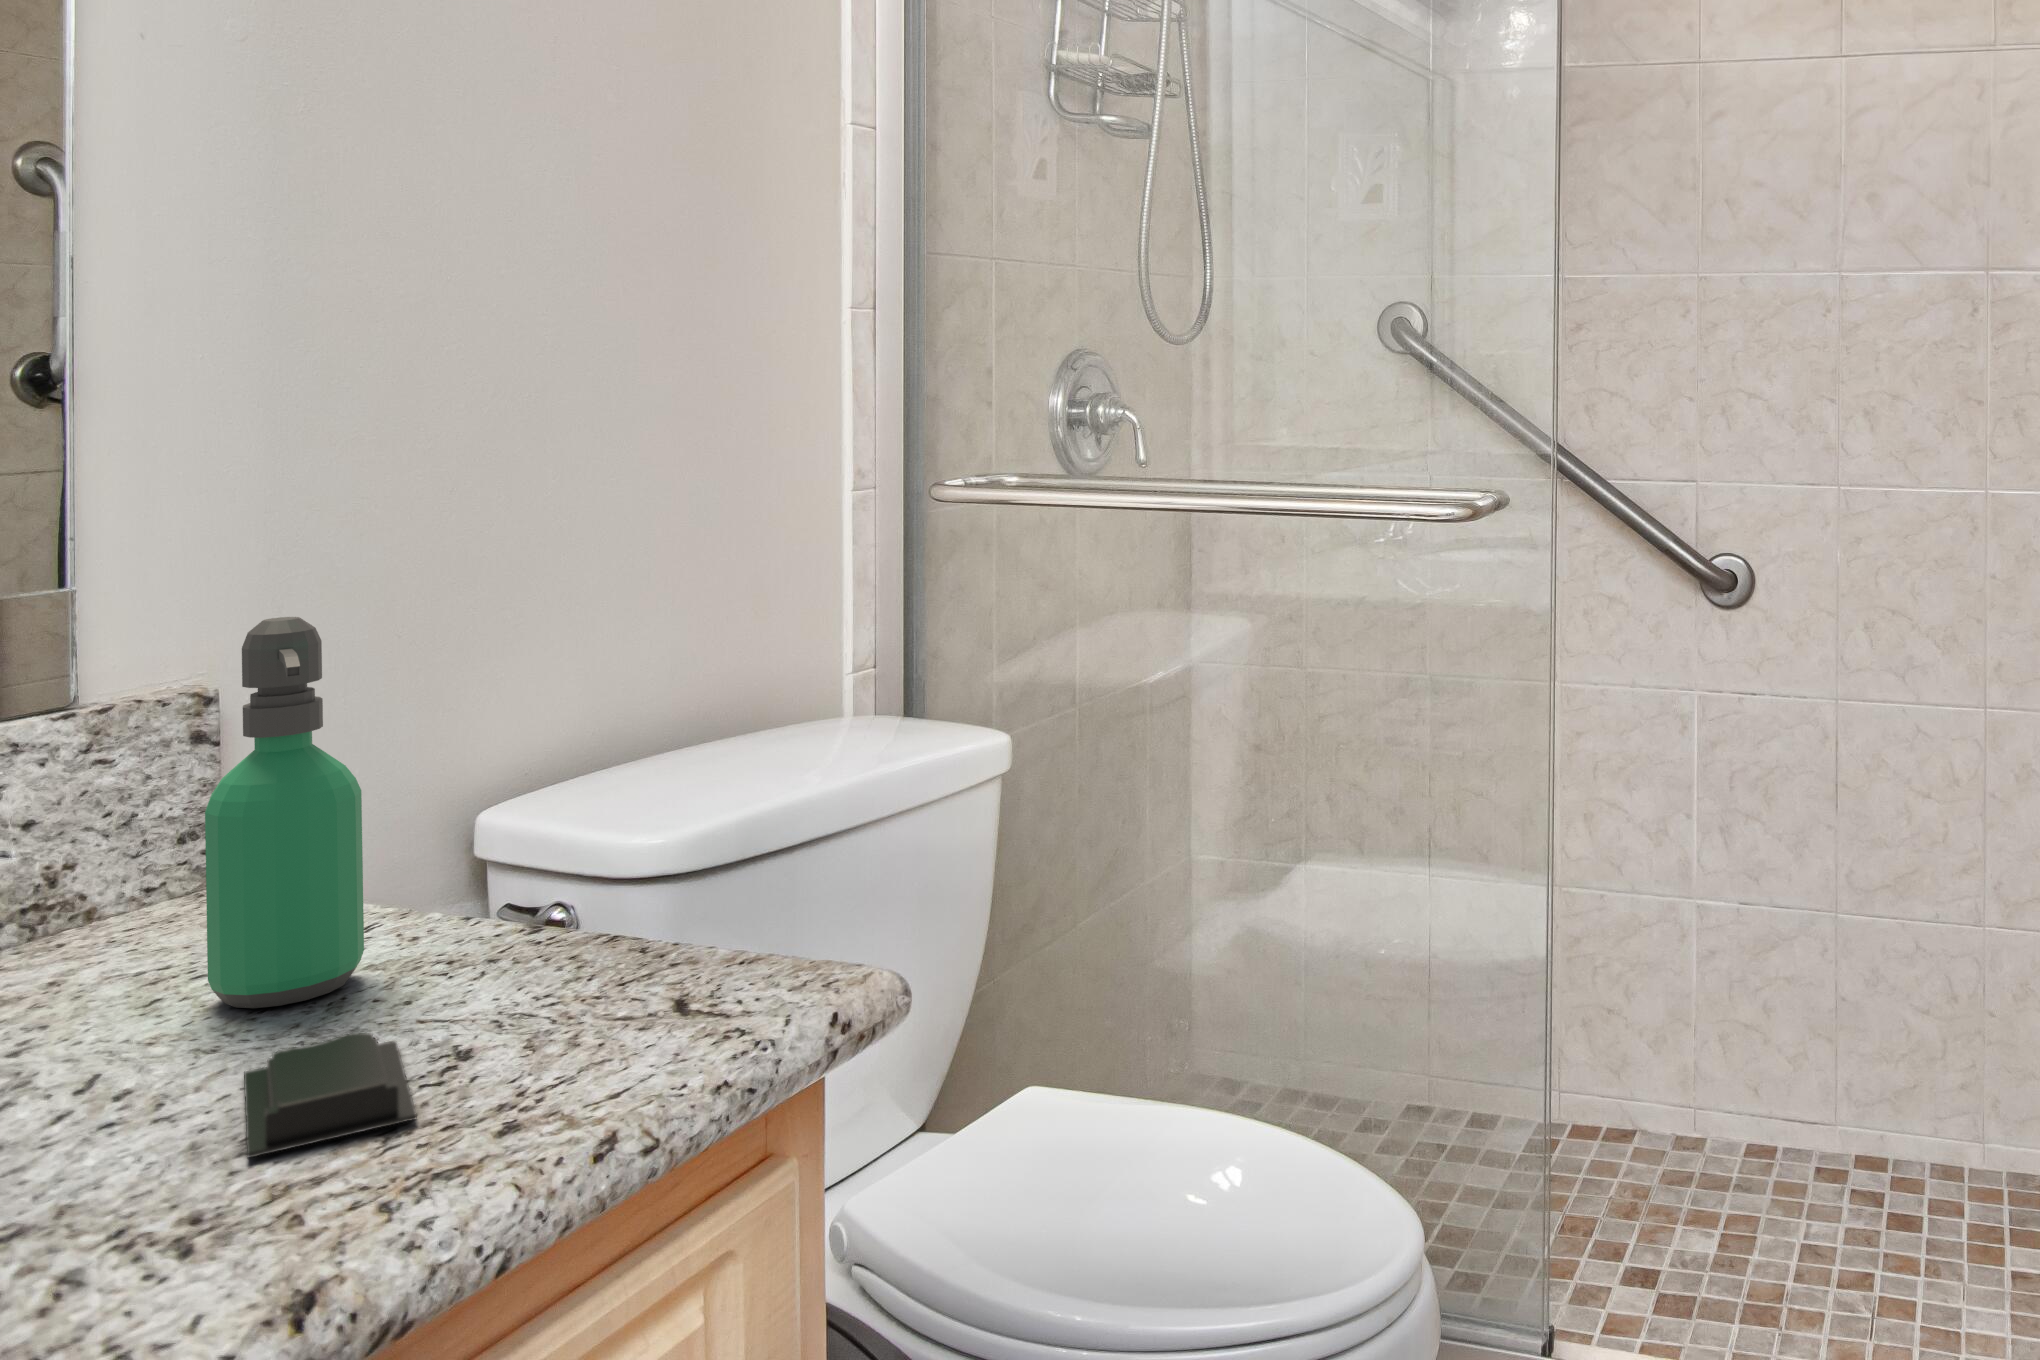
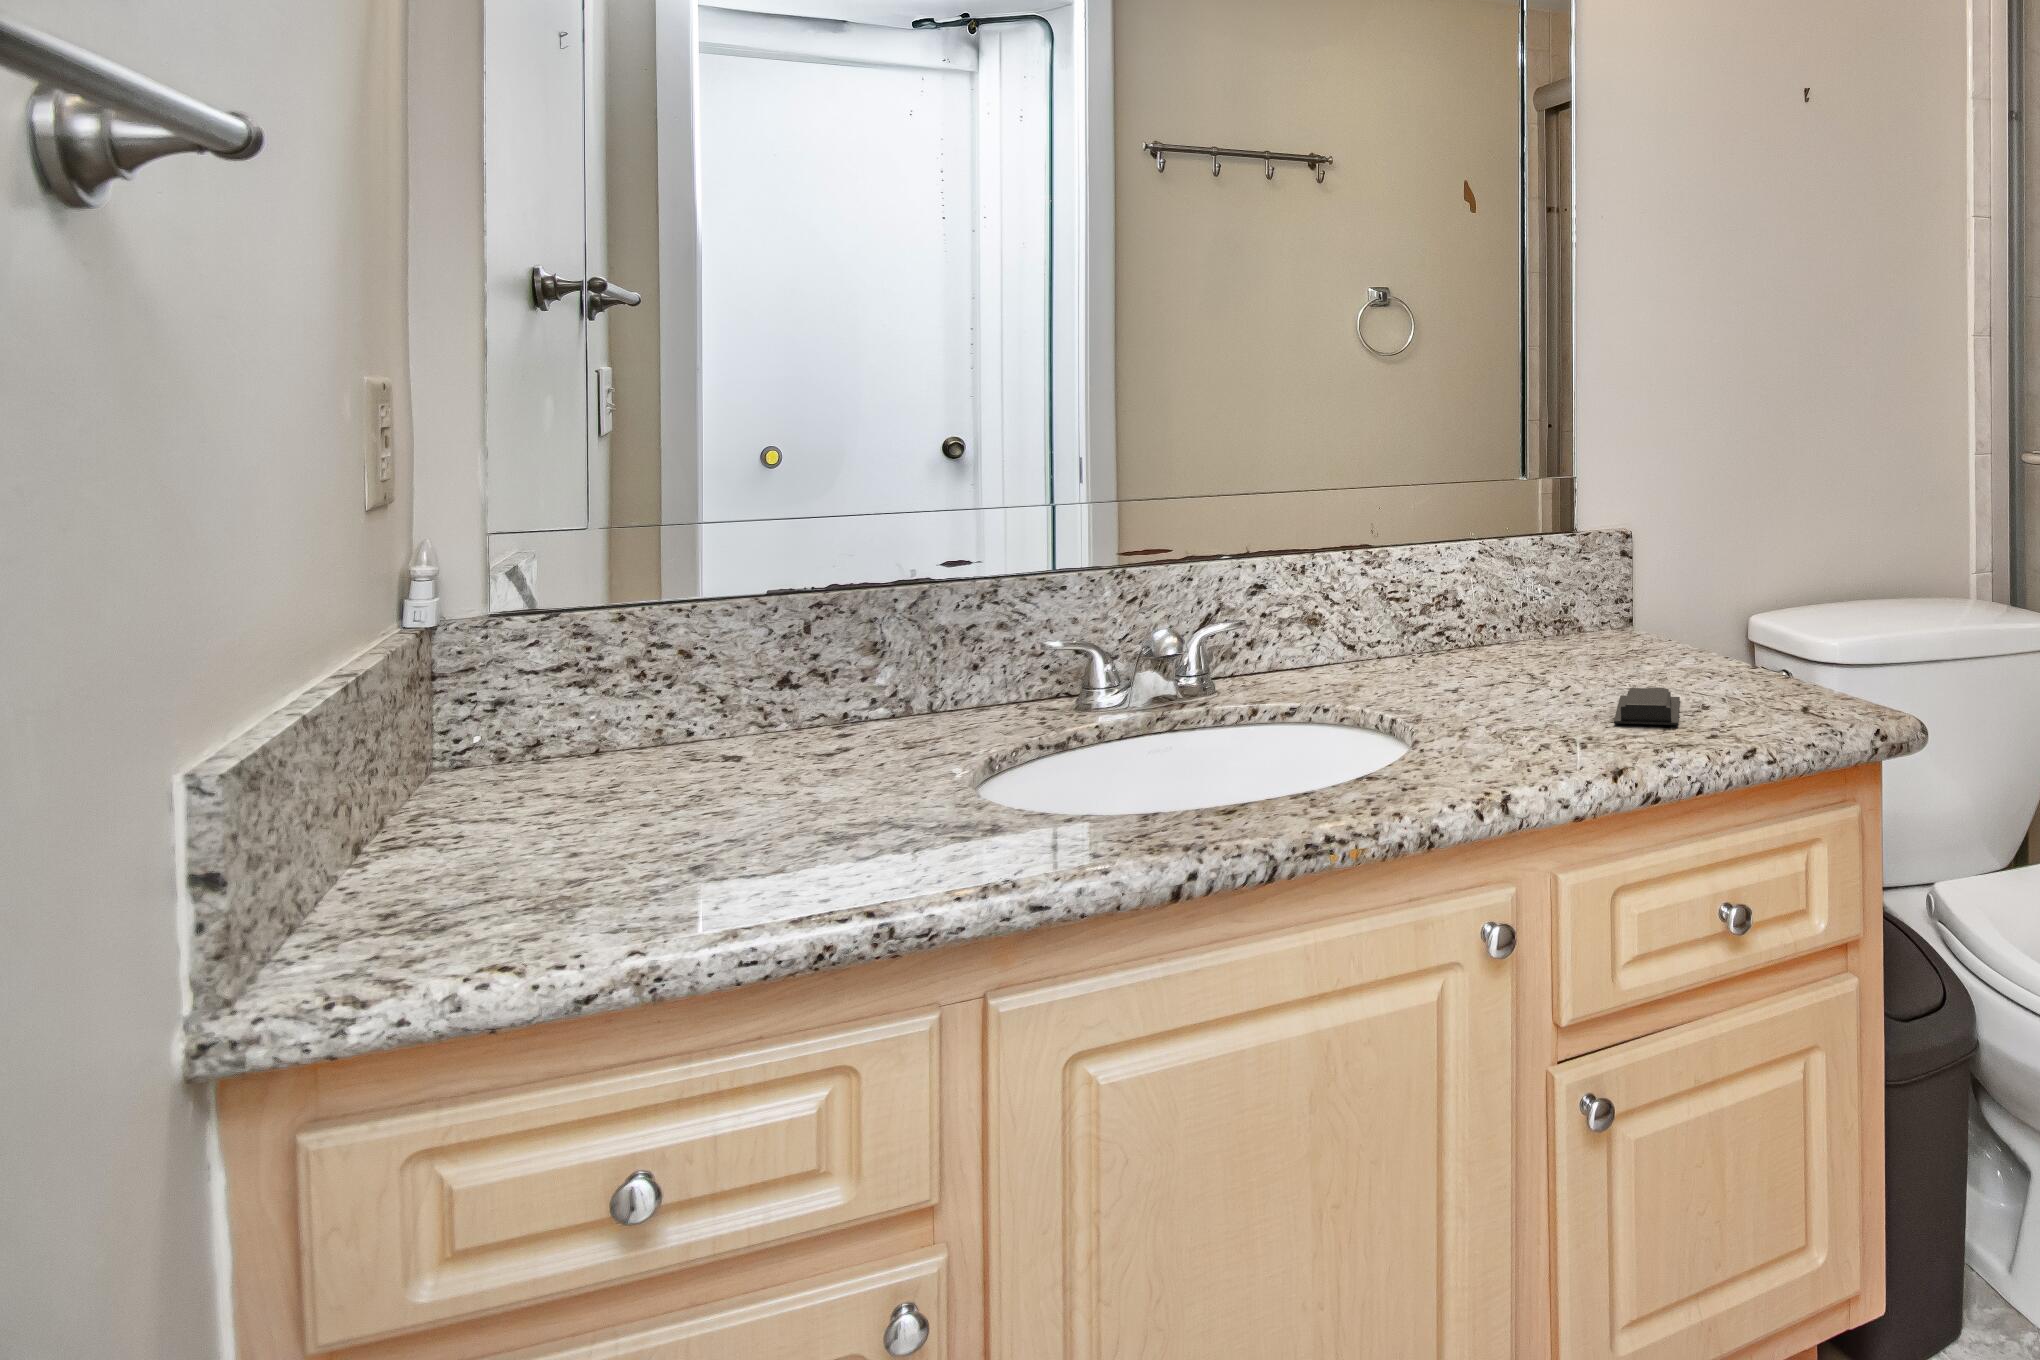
soap dispenser: present [205,617,364,1008] -> none [1613,494,1676,676]

